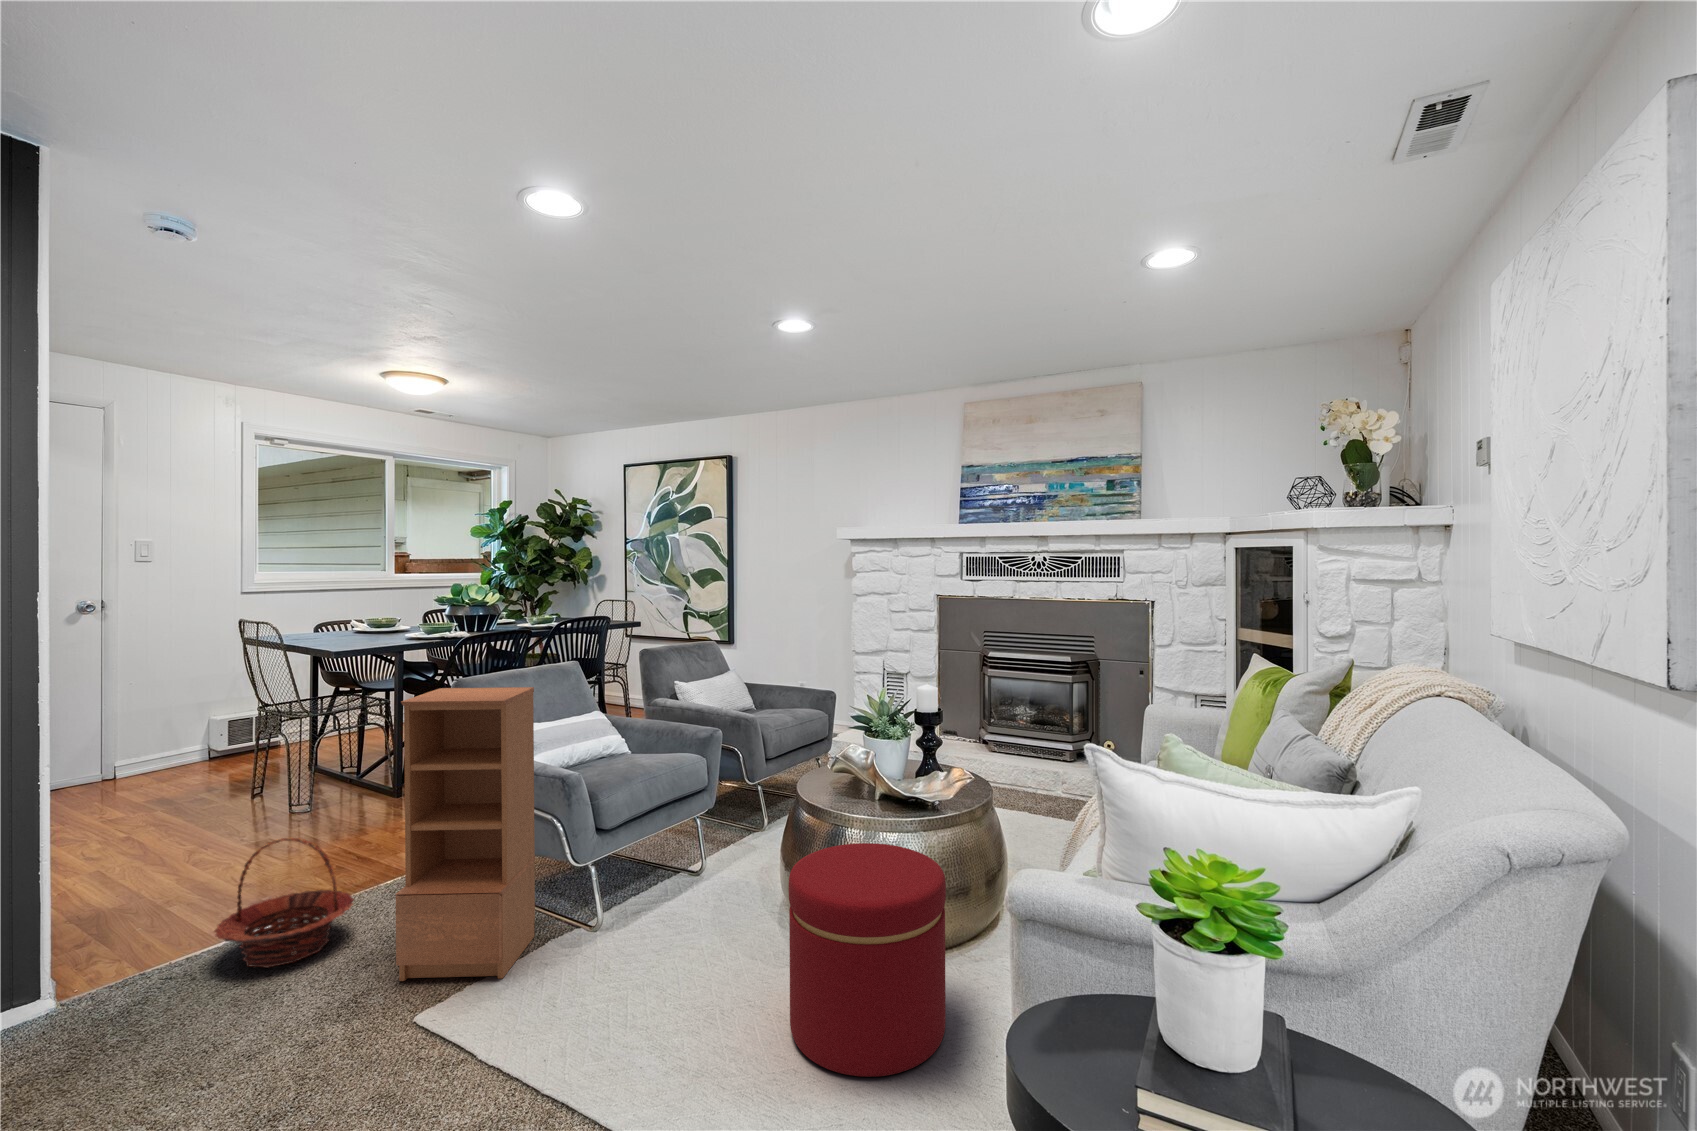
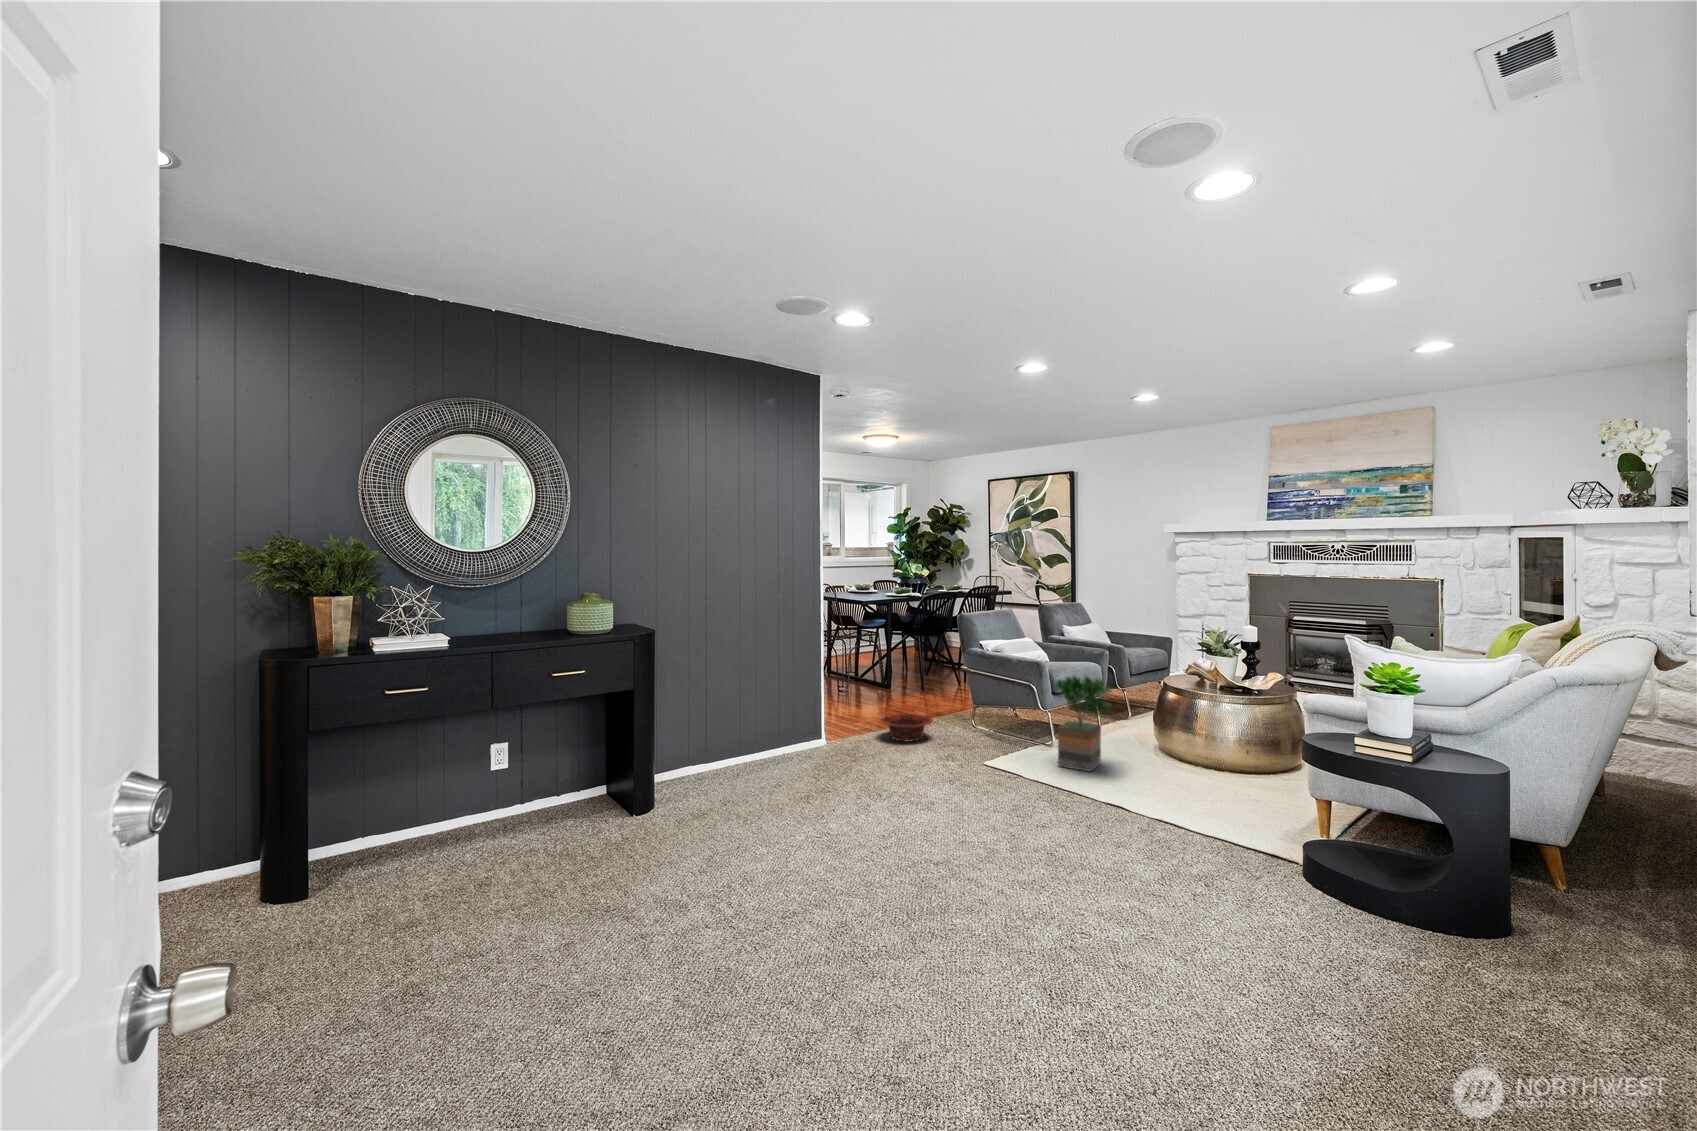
bookcase: present [395,687,535,981] -> none [971,614,1025,755]
potted tree: none [550,811,674,1022] -> present [1054,676,1111,772]
ottoman: present [788,843,946,1077] -> none [1185,699,1274,799]

